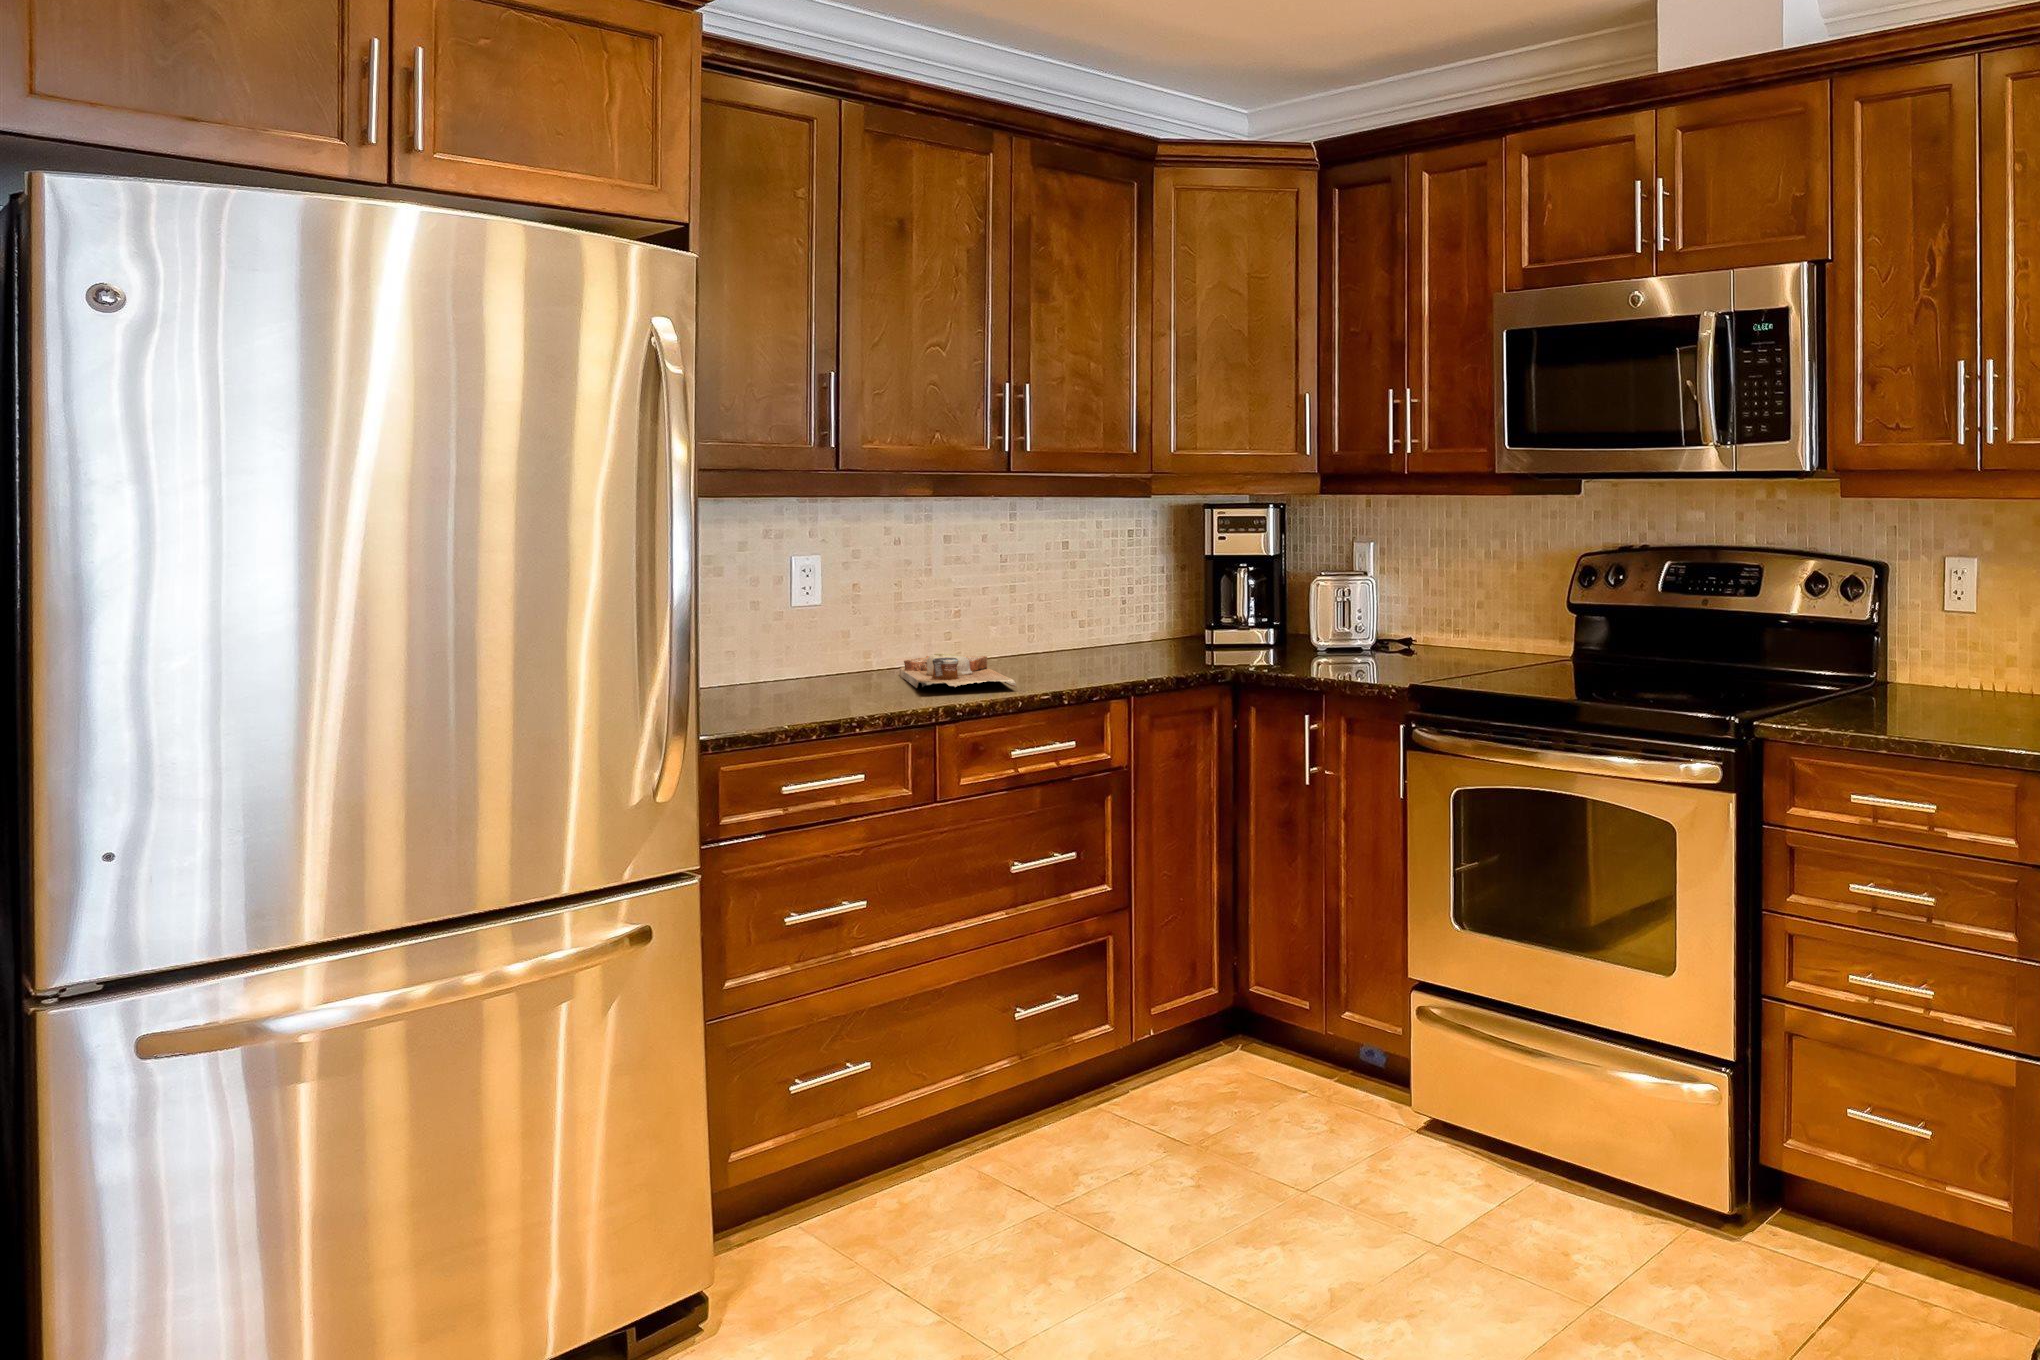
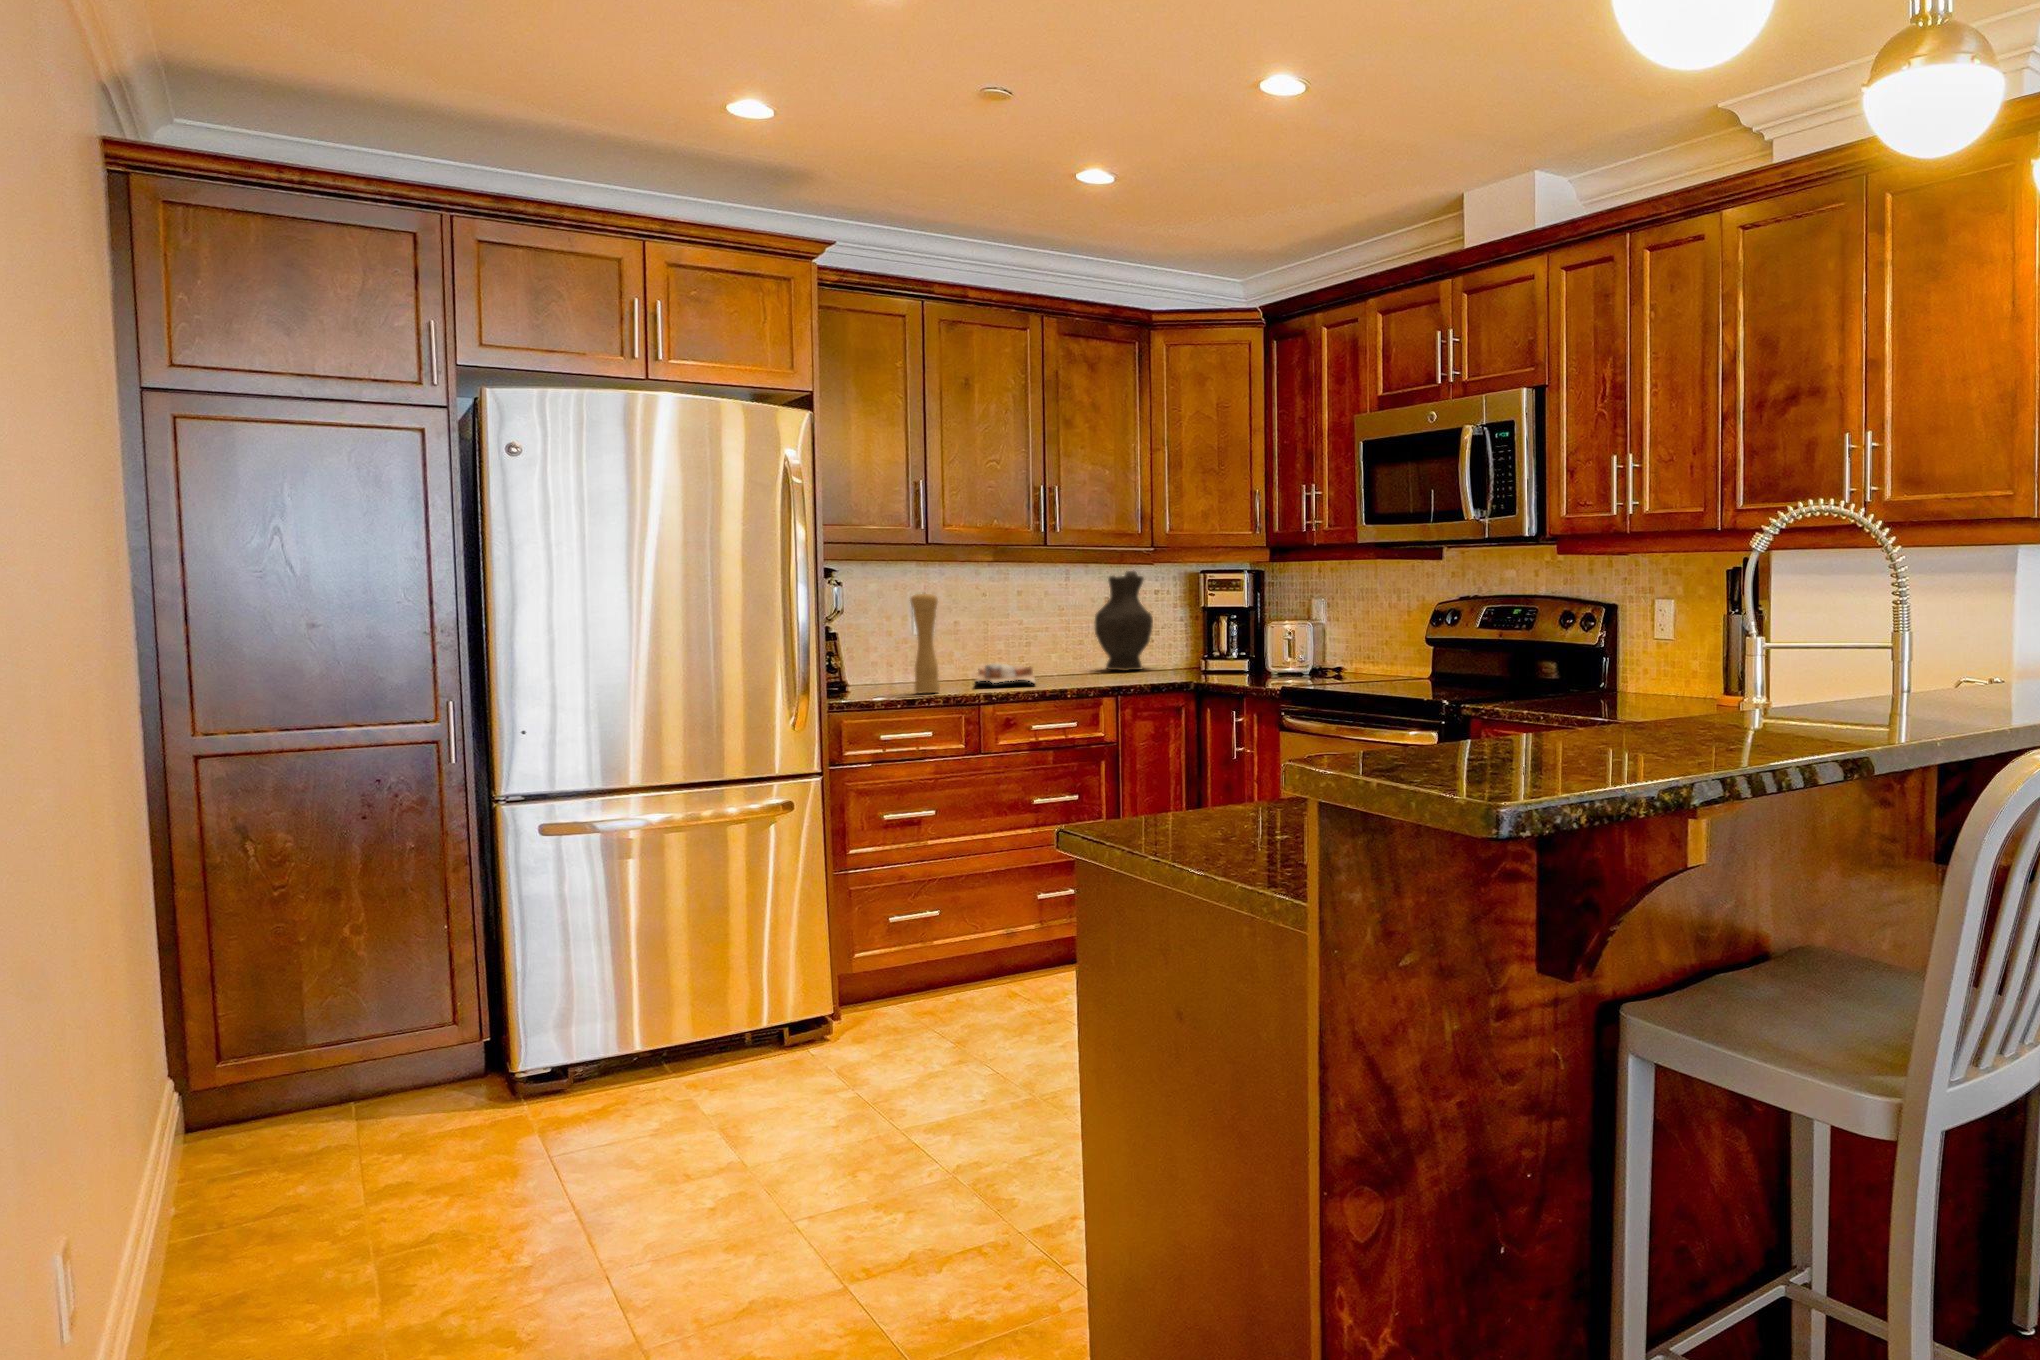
decorative vase: none [1062,512,1148,659] -> present [1095,571,1153,671]
pepper mill: none [828,549,876,707] -> present [911,593,940,693]

